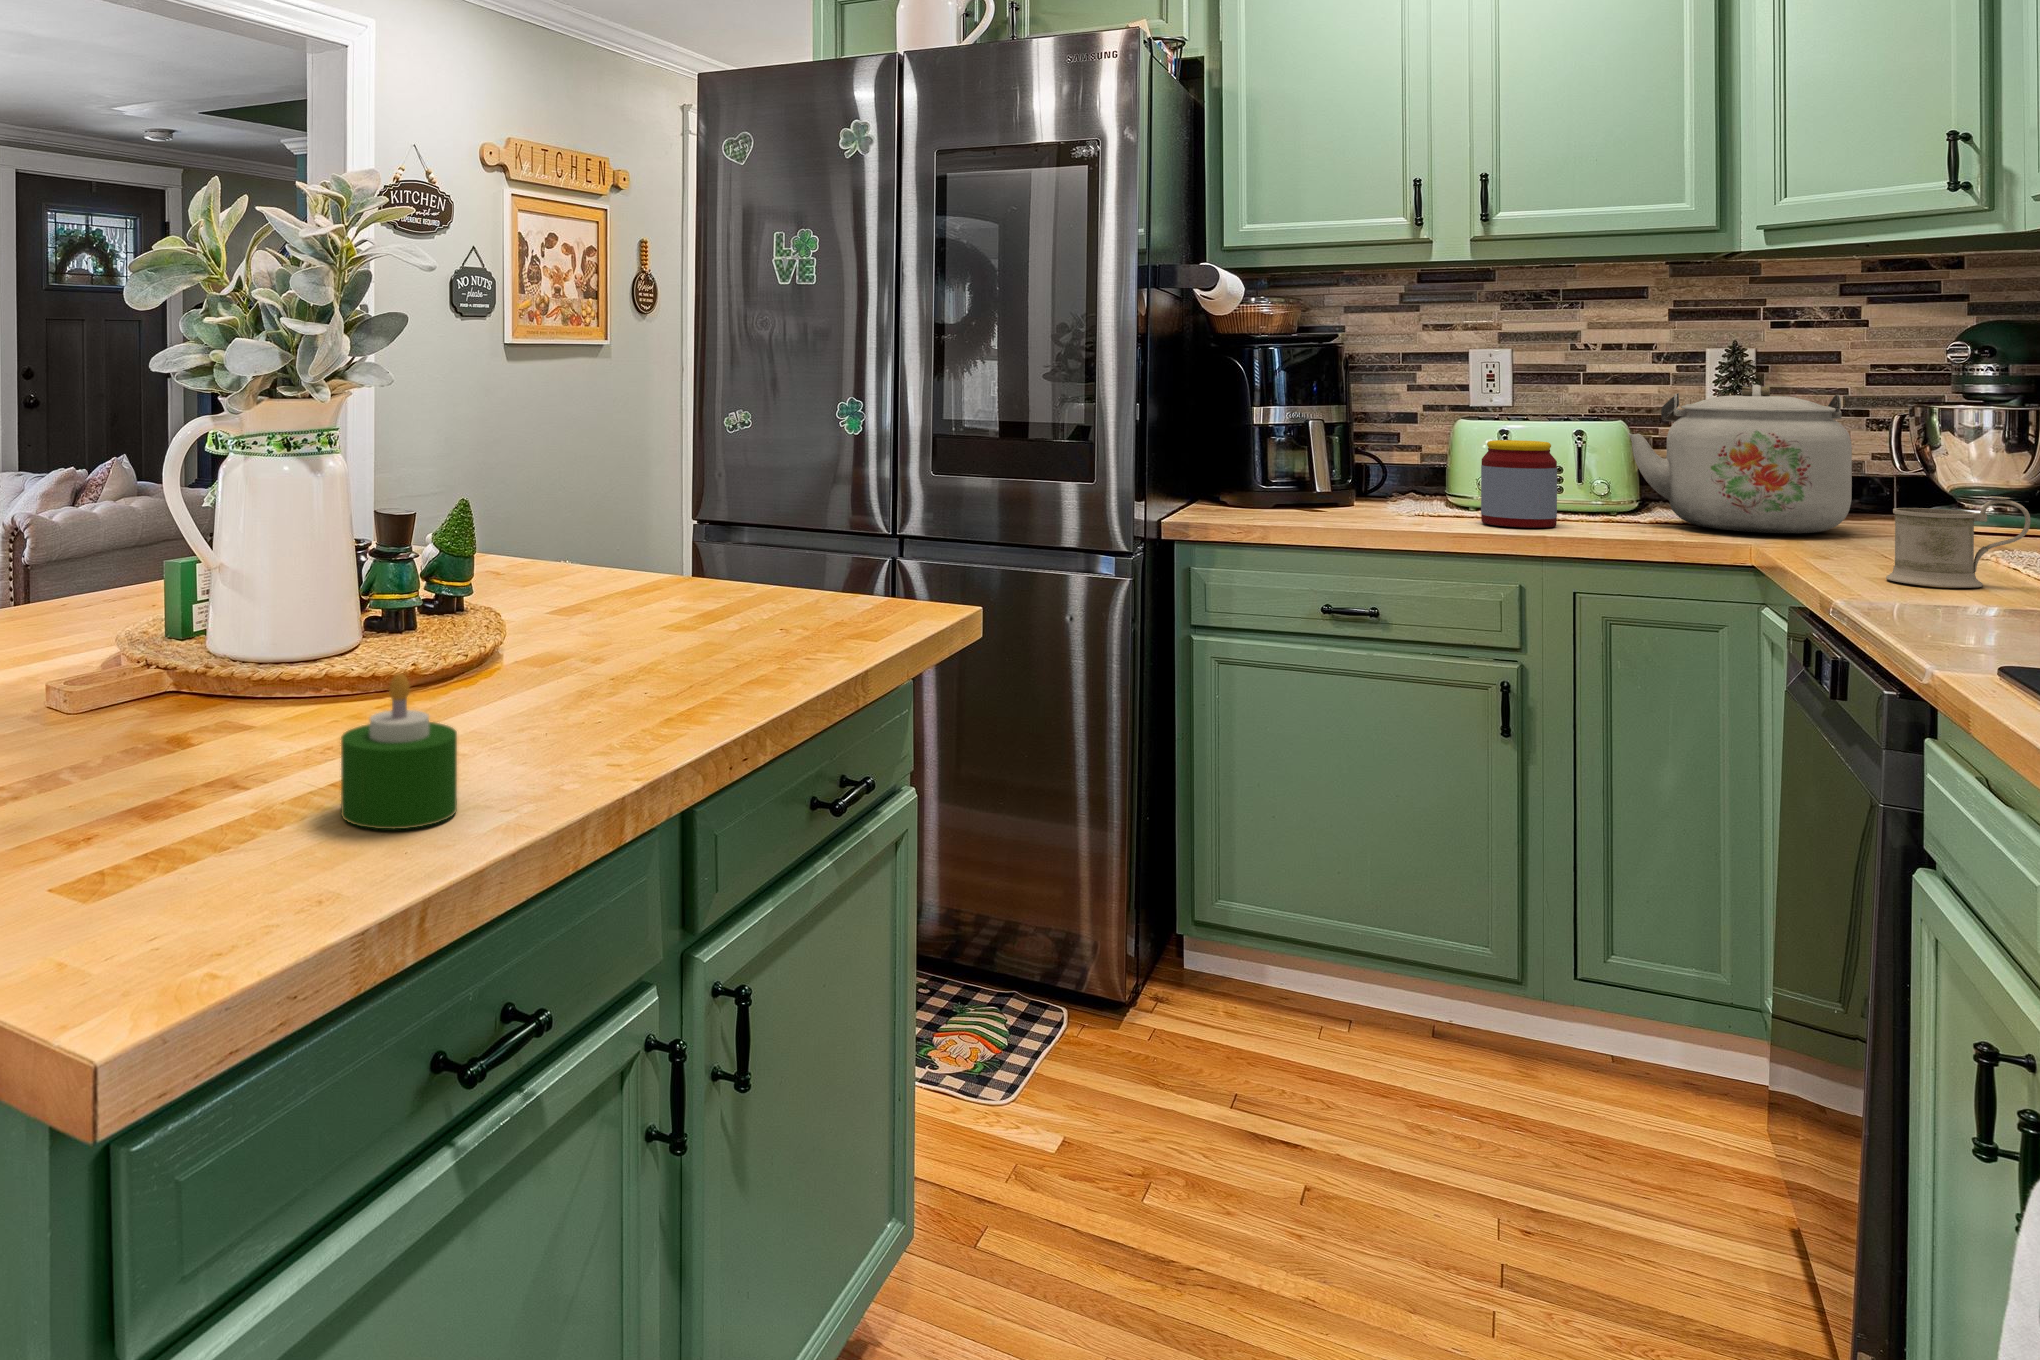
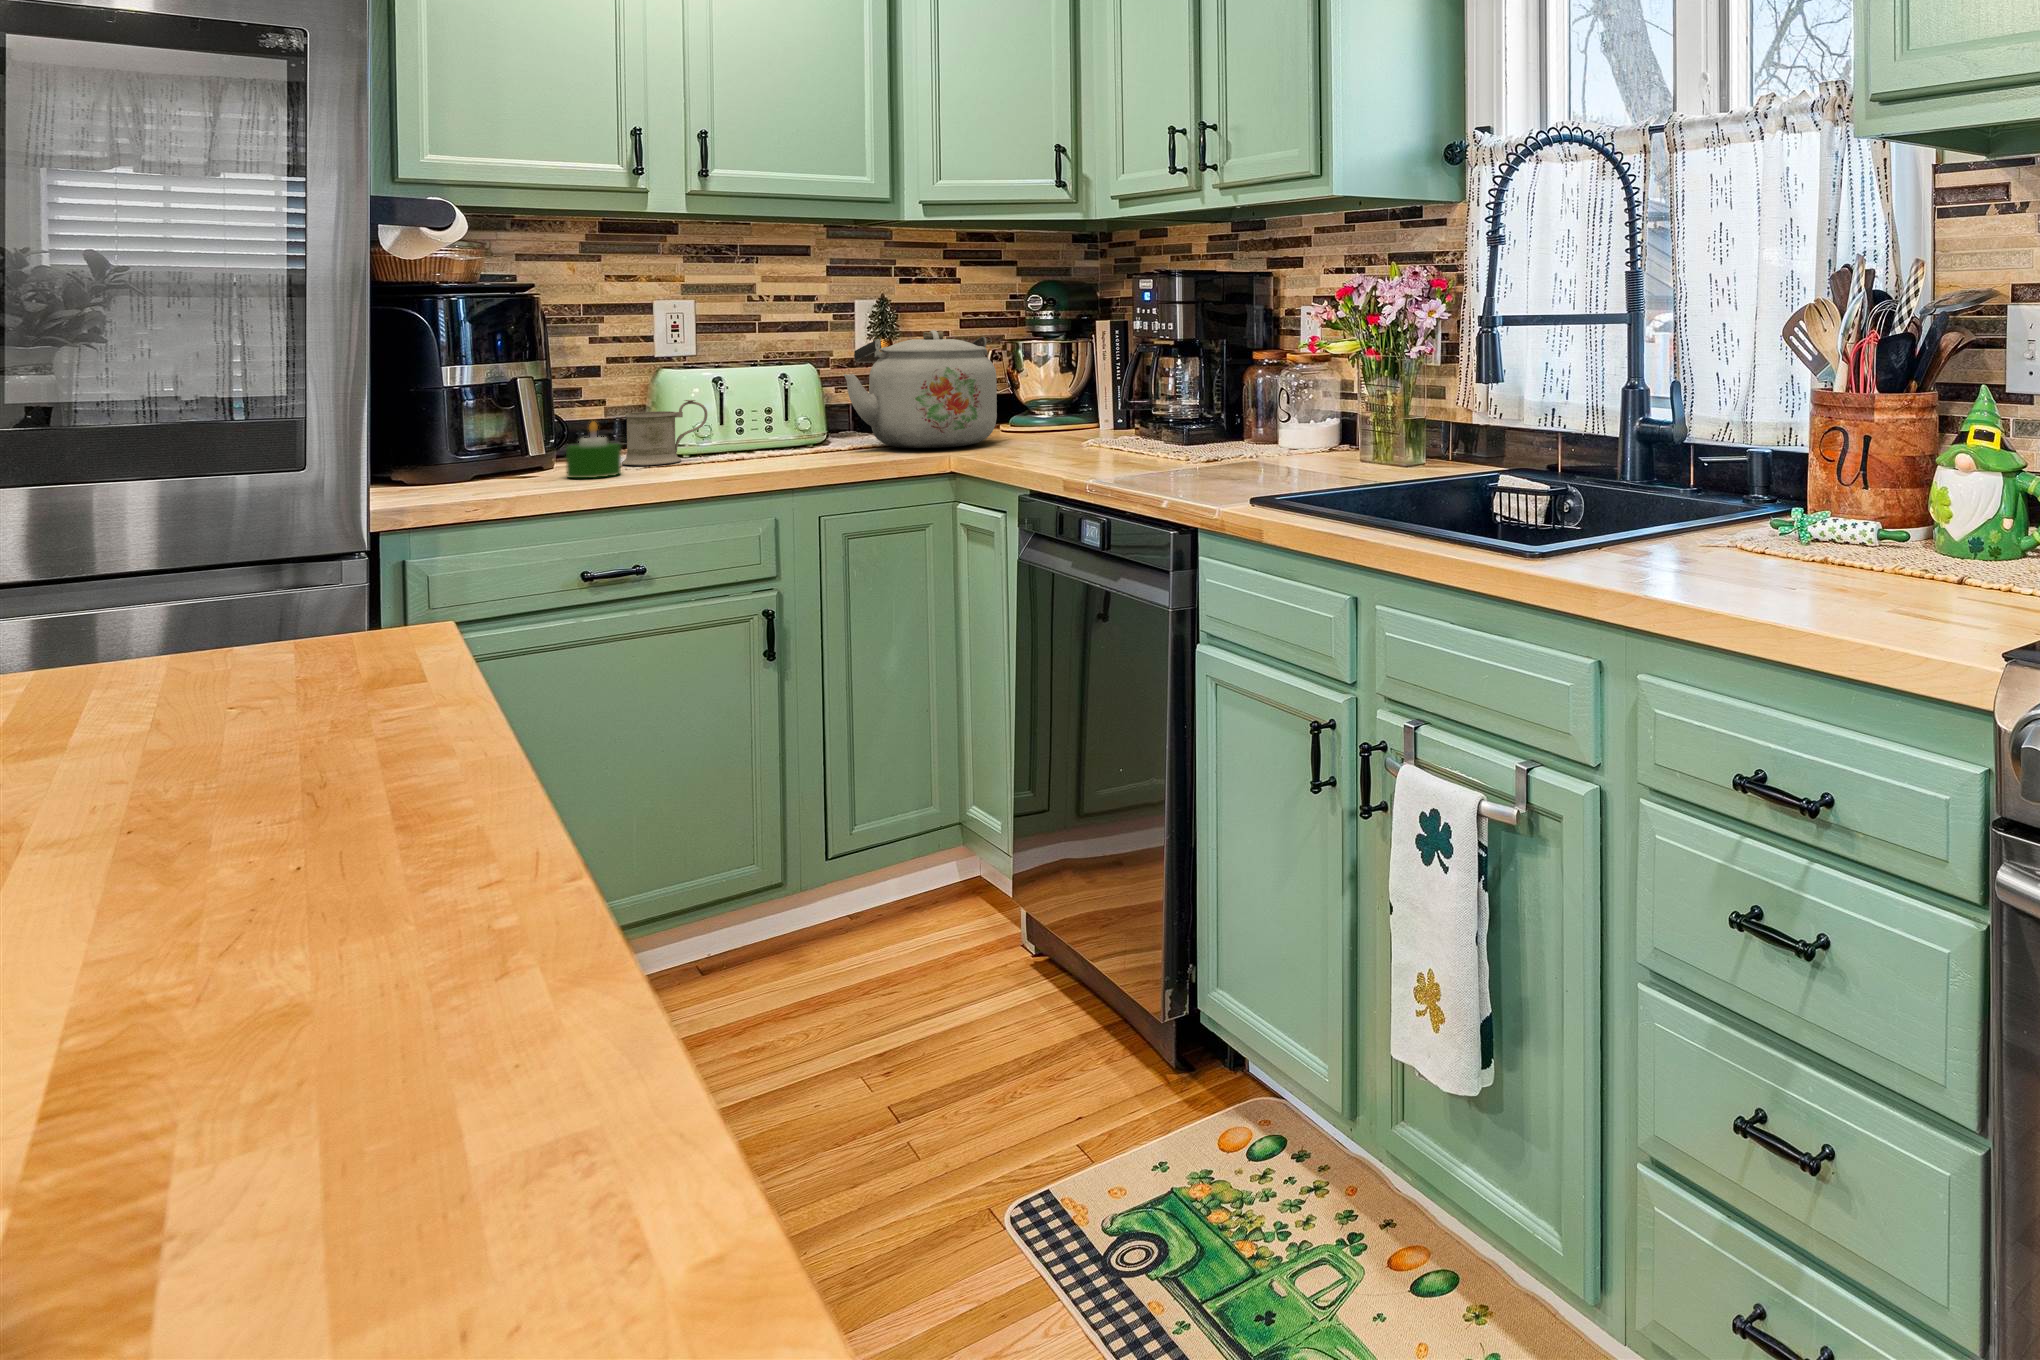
jar: present [1481,440,1557,528] -> none [729,386,797,466]
mug: present [1886,496,2031,588] -> present [622,400,707,465]
candle: present [341,672,457,829] -> present [566,422,621,478]

